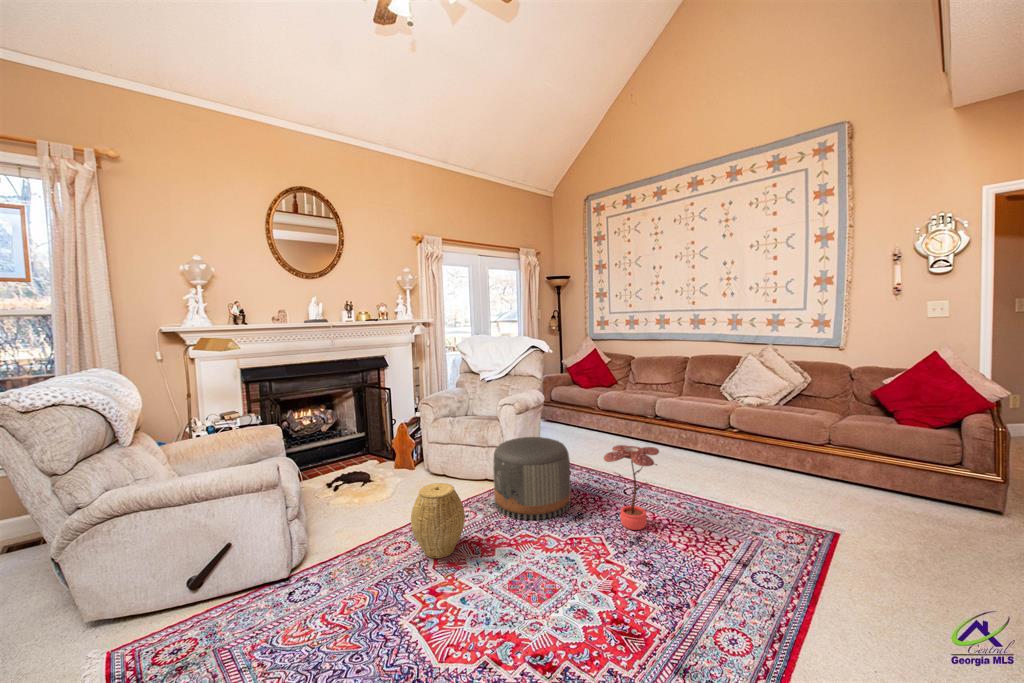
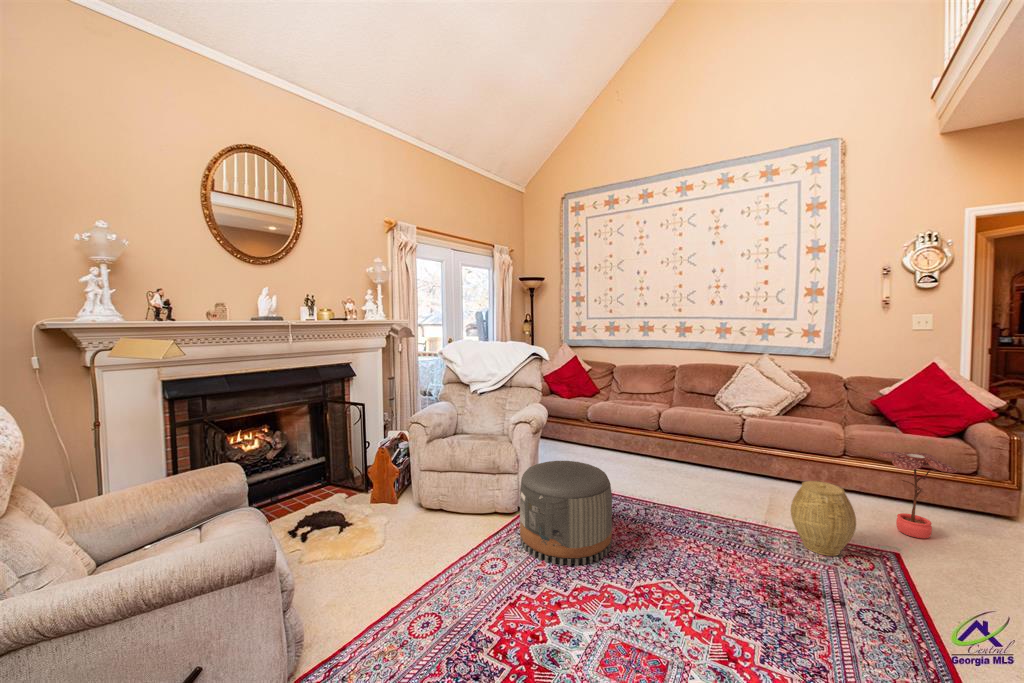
potted plant: present [604,445,659,530] -> present [877,452,959,538]
woven basket: present [411,483,465,558] -> present [791,481,856,556]

